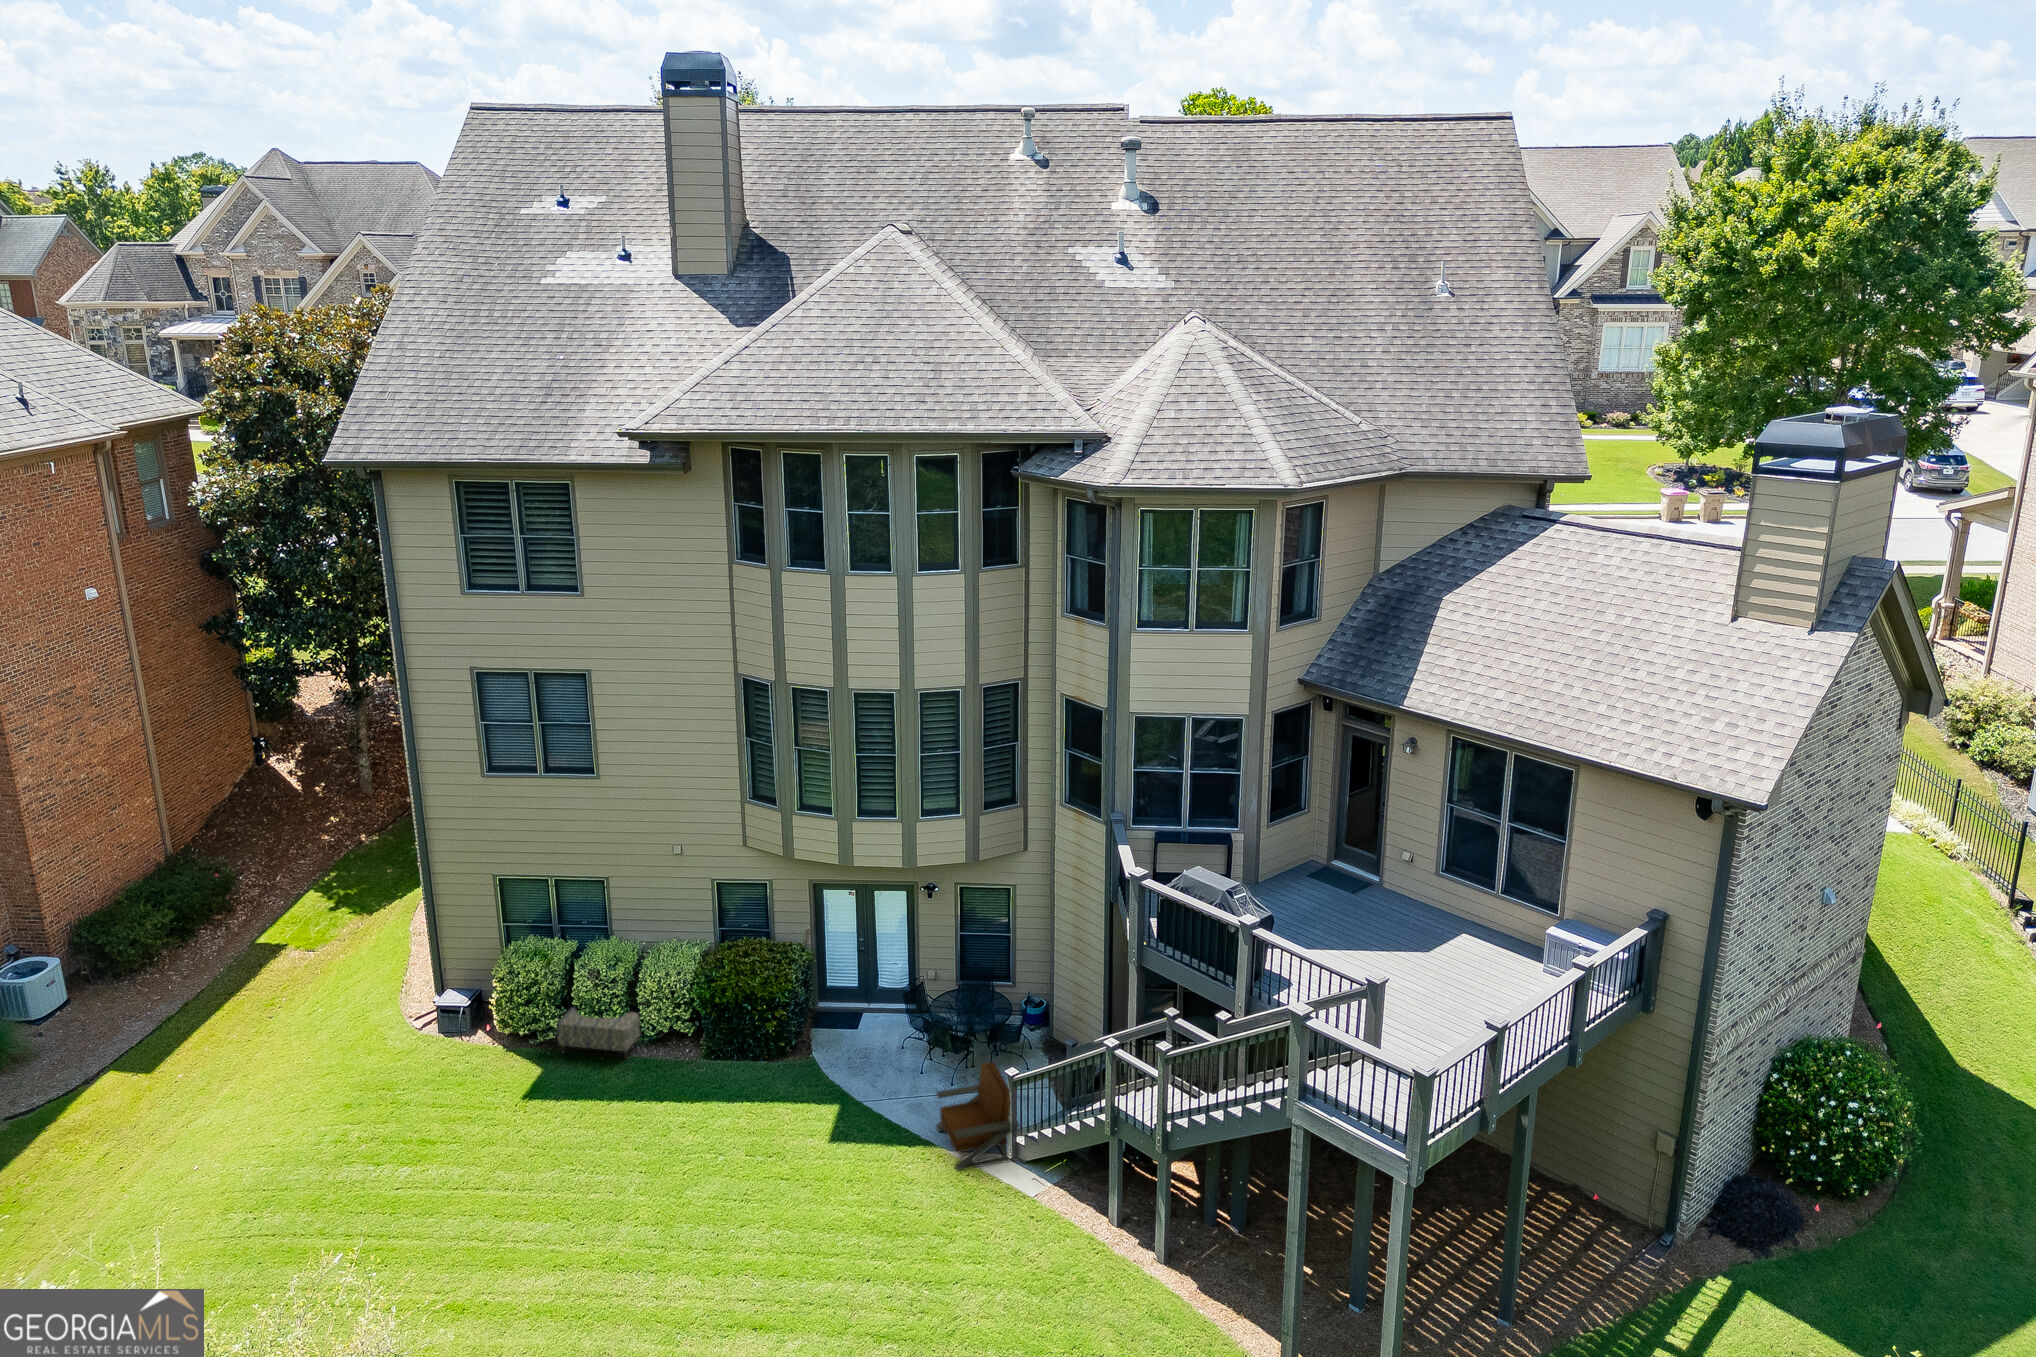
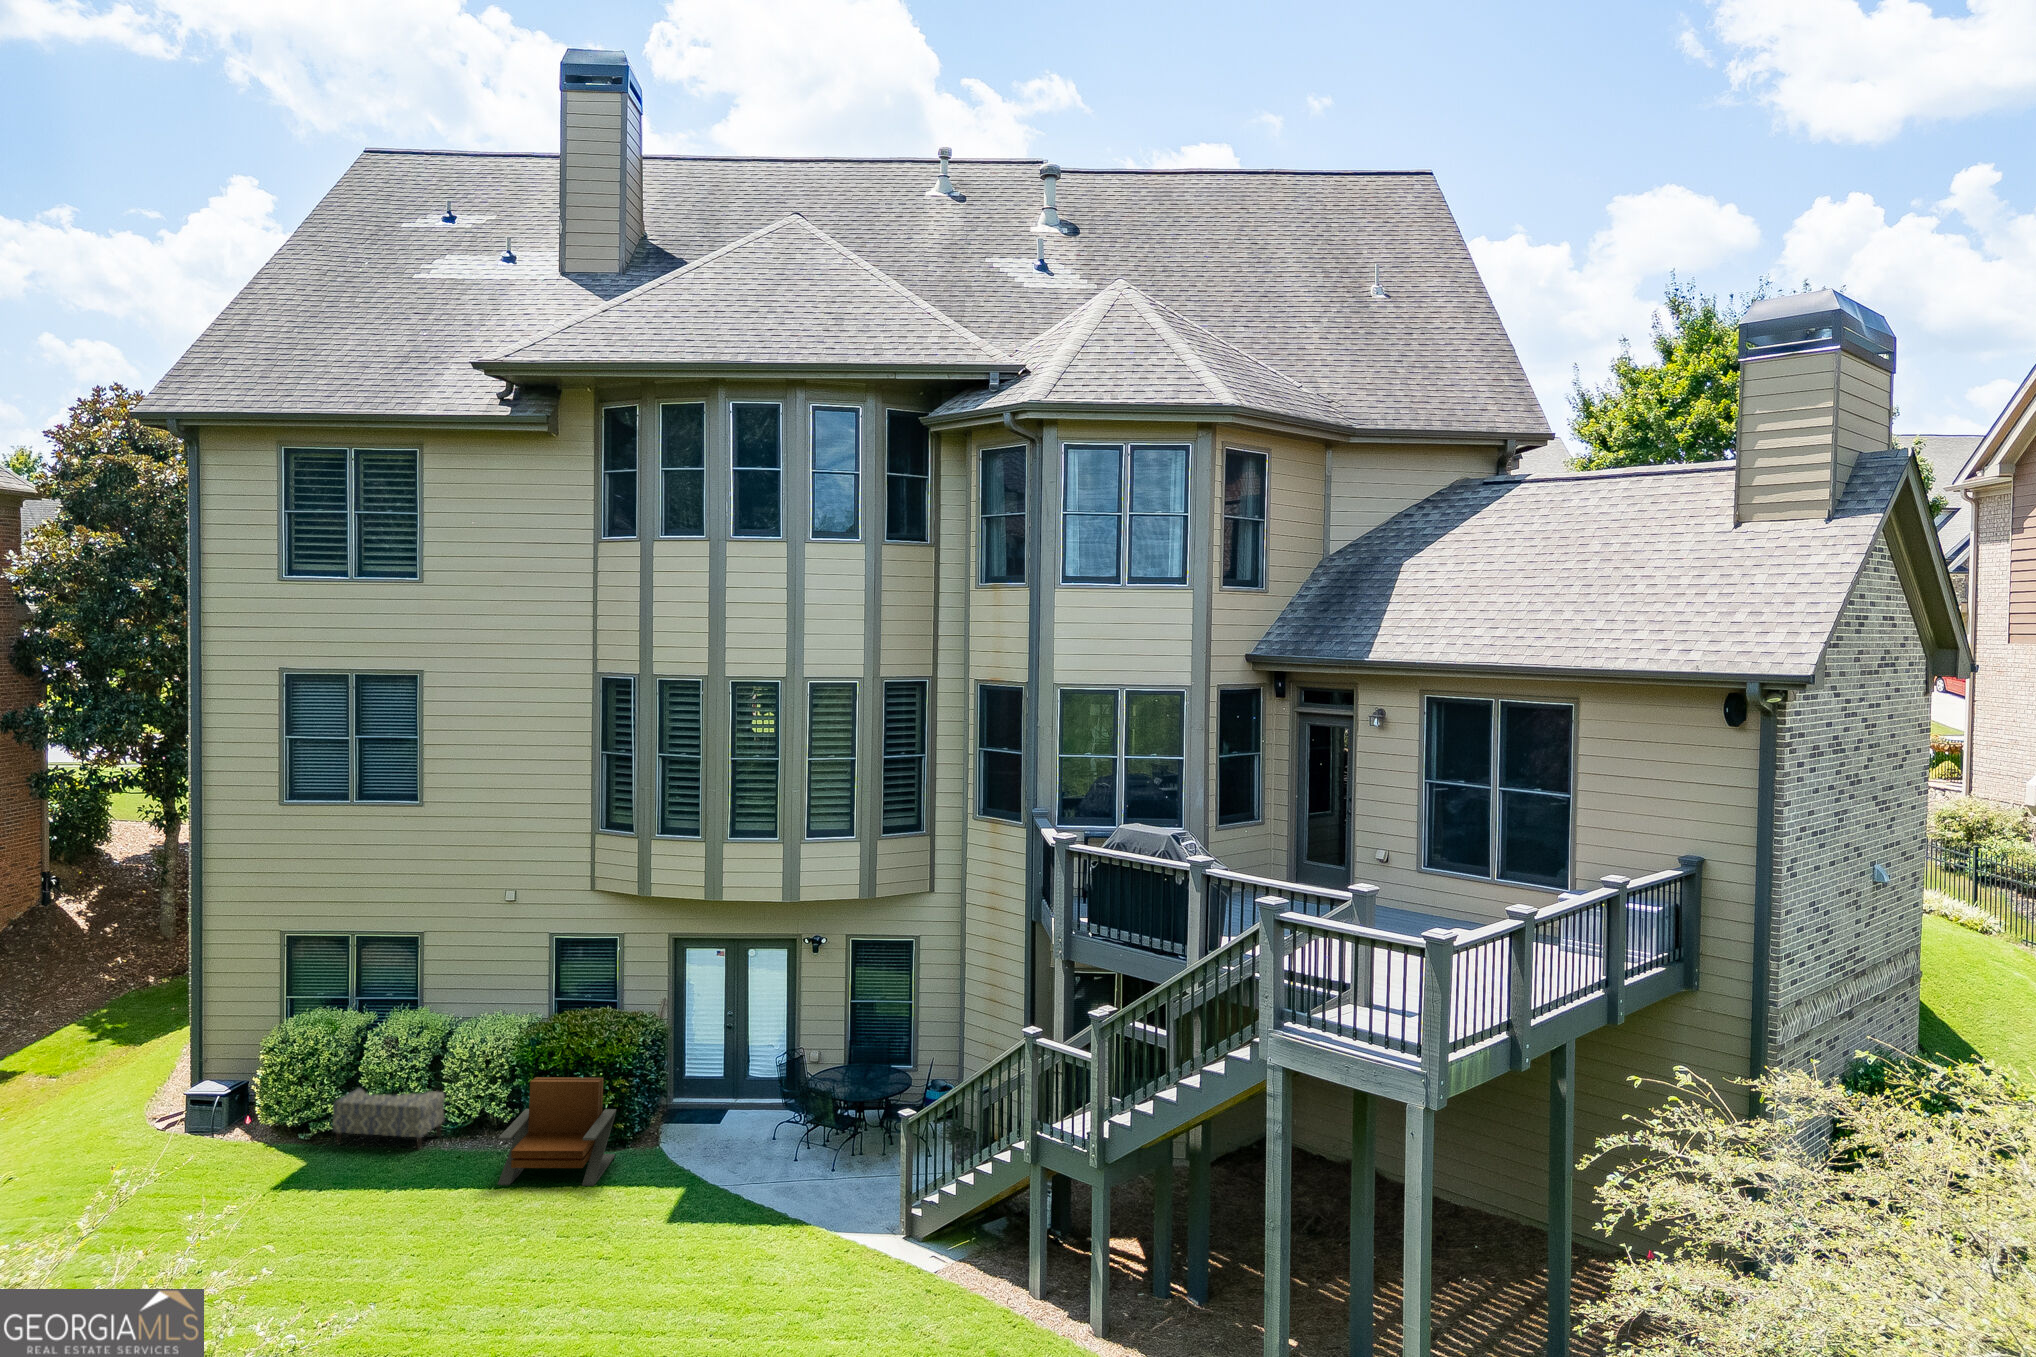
lounge chair: present [936,1062,1019,1171] -> present [498,1077,616,1186]

